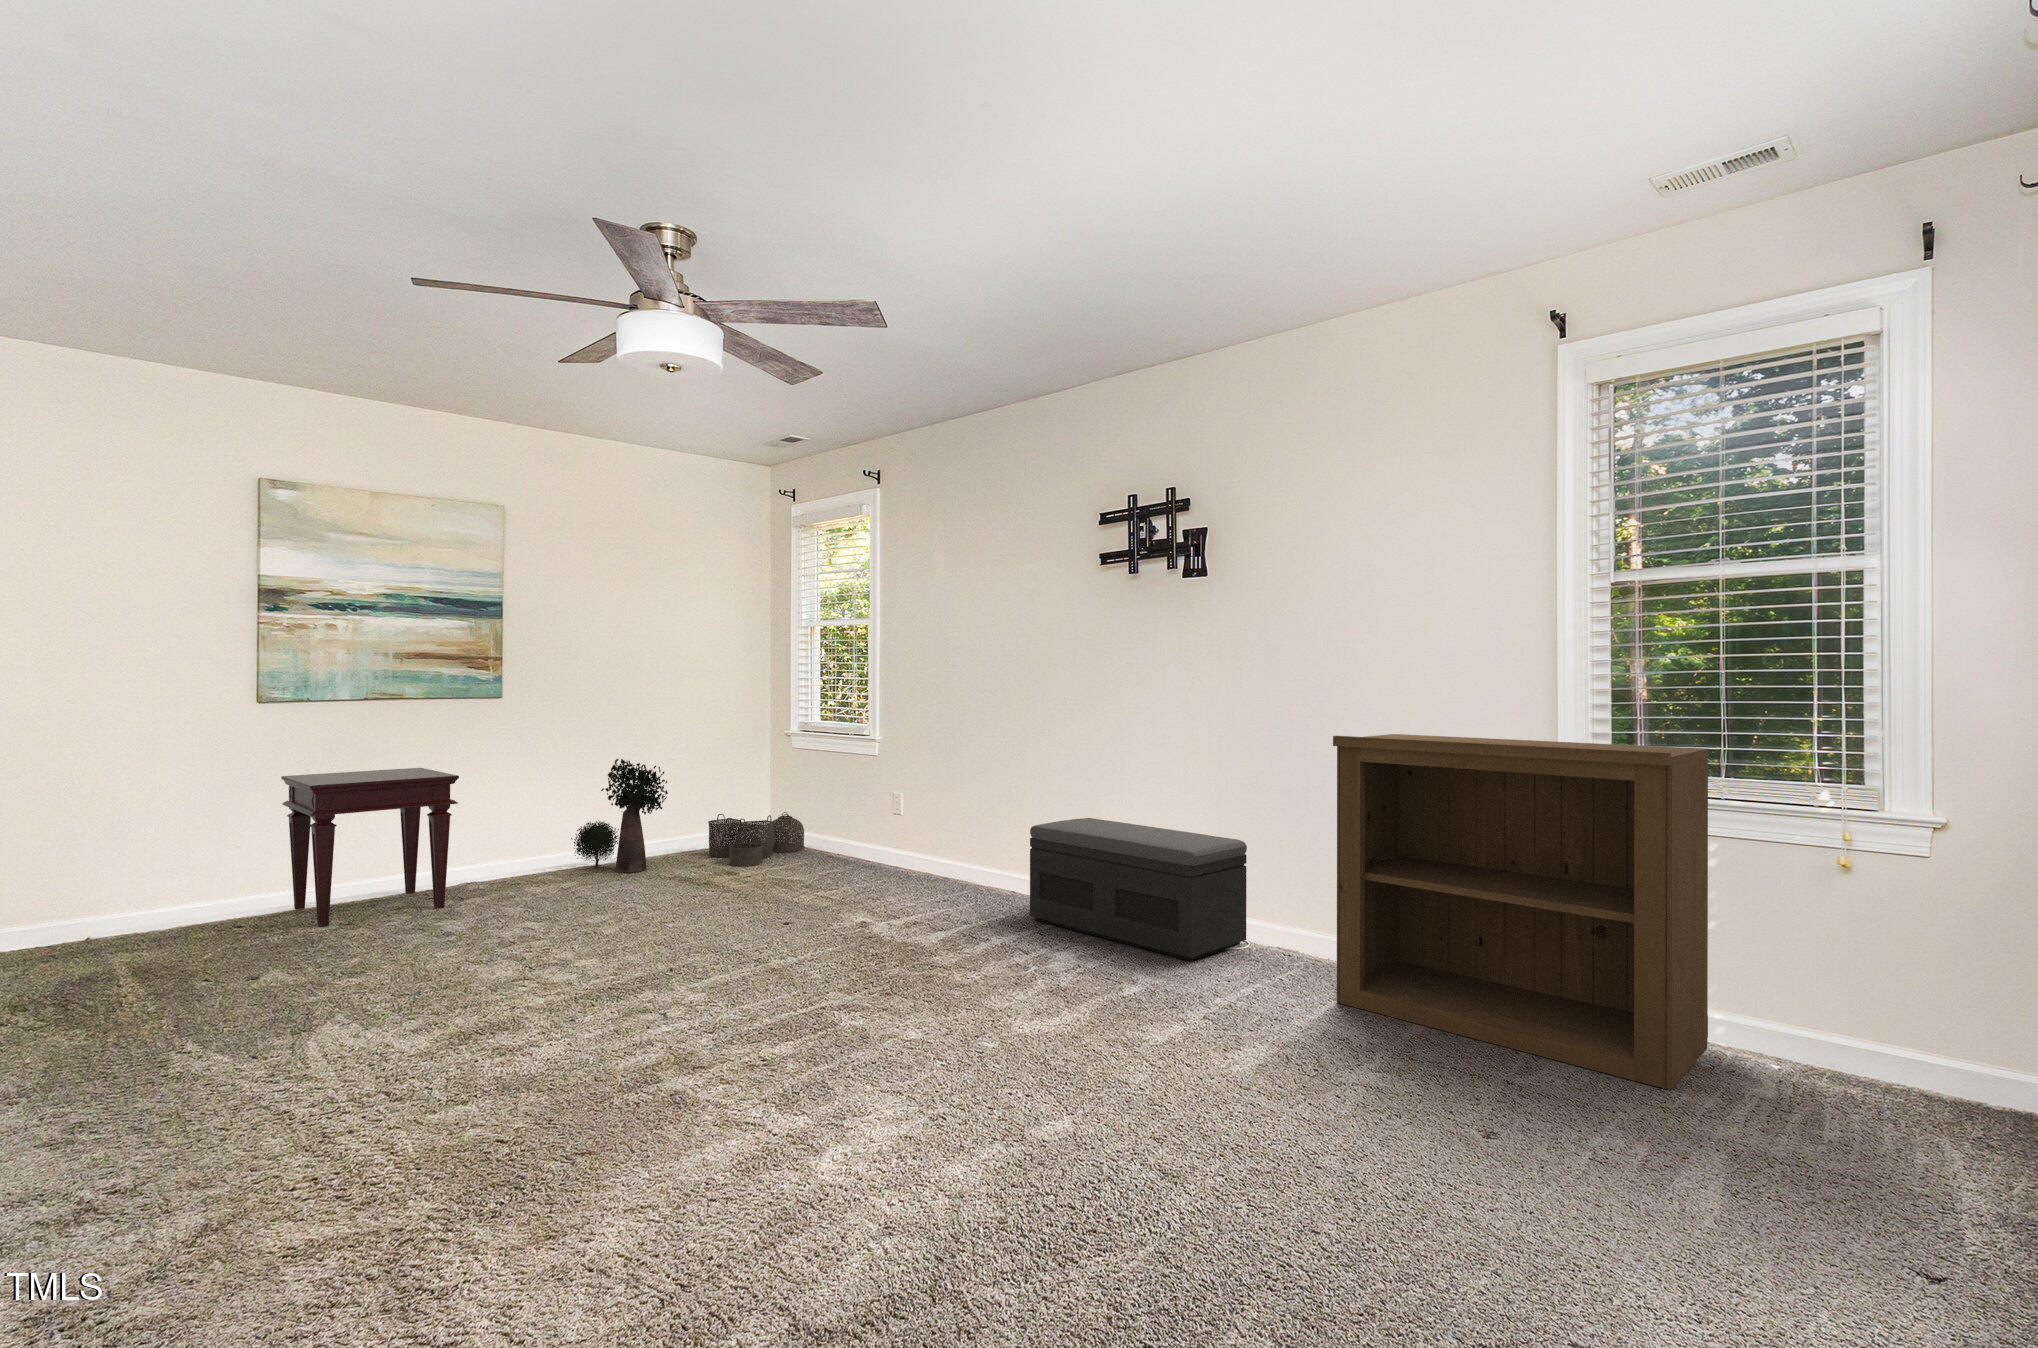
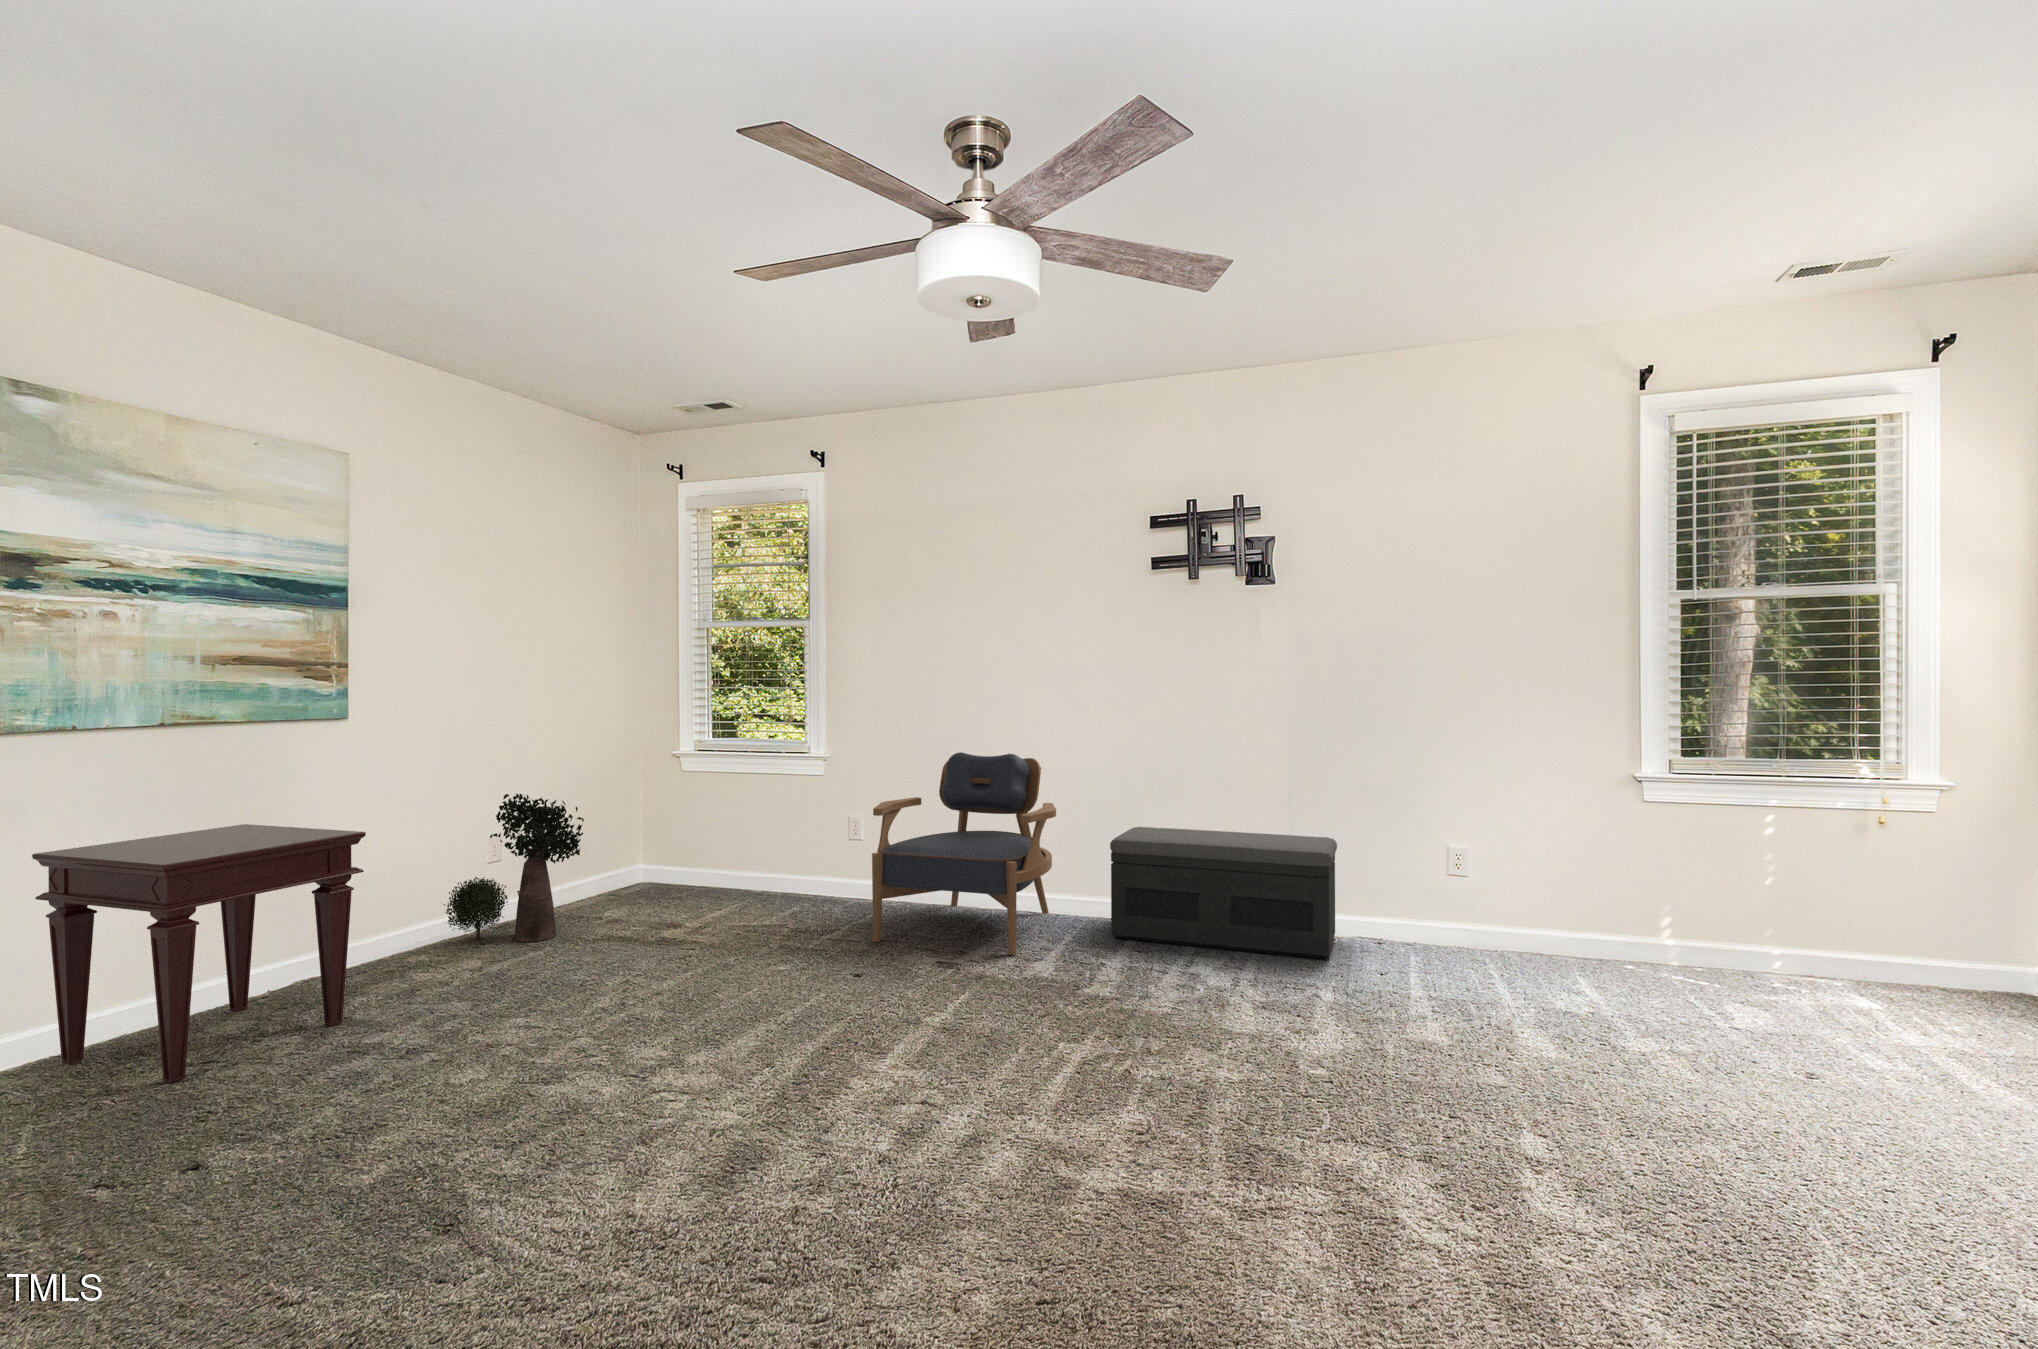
bookshelf: present [1333,734,1708,1090] -> none [1490,732,1825,1012]
armchair: none [839,740,1021,922] -> present [872,752,1056,955]
woven basket: present [708,812,804,866] -> none [605,846,714,916]

